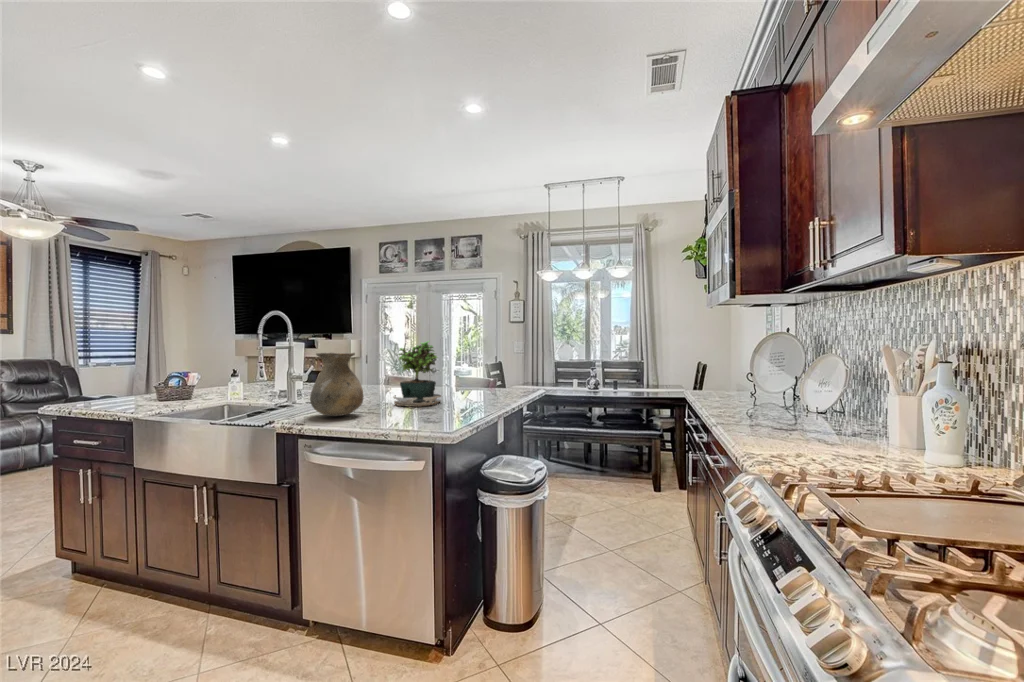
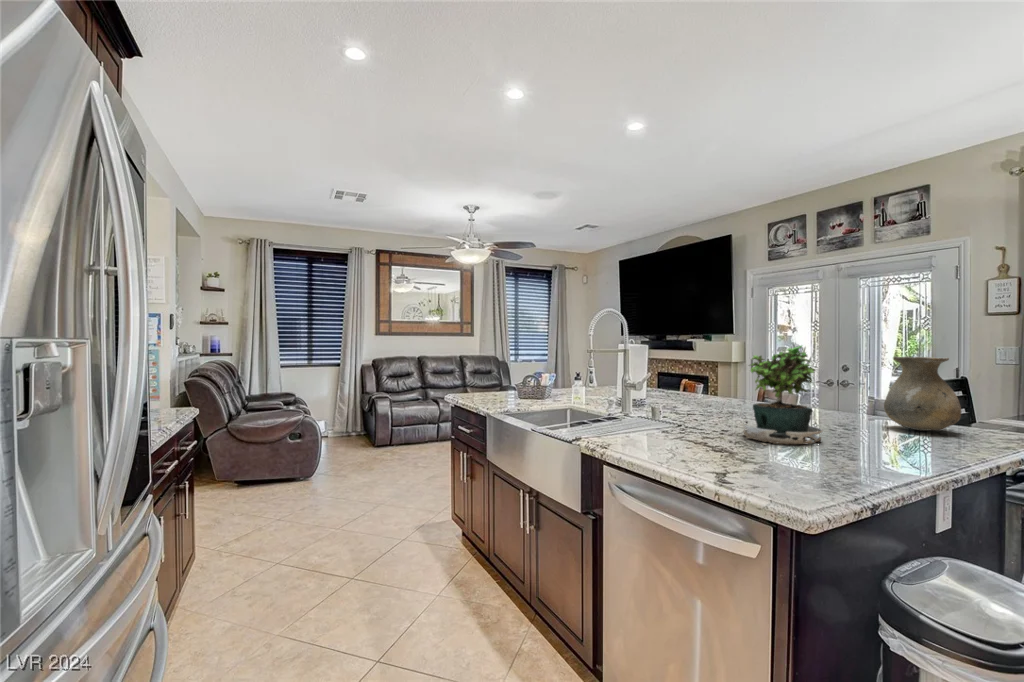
vase: present [310,352,363,416] -> present [884,356,962,430]

